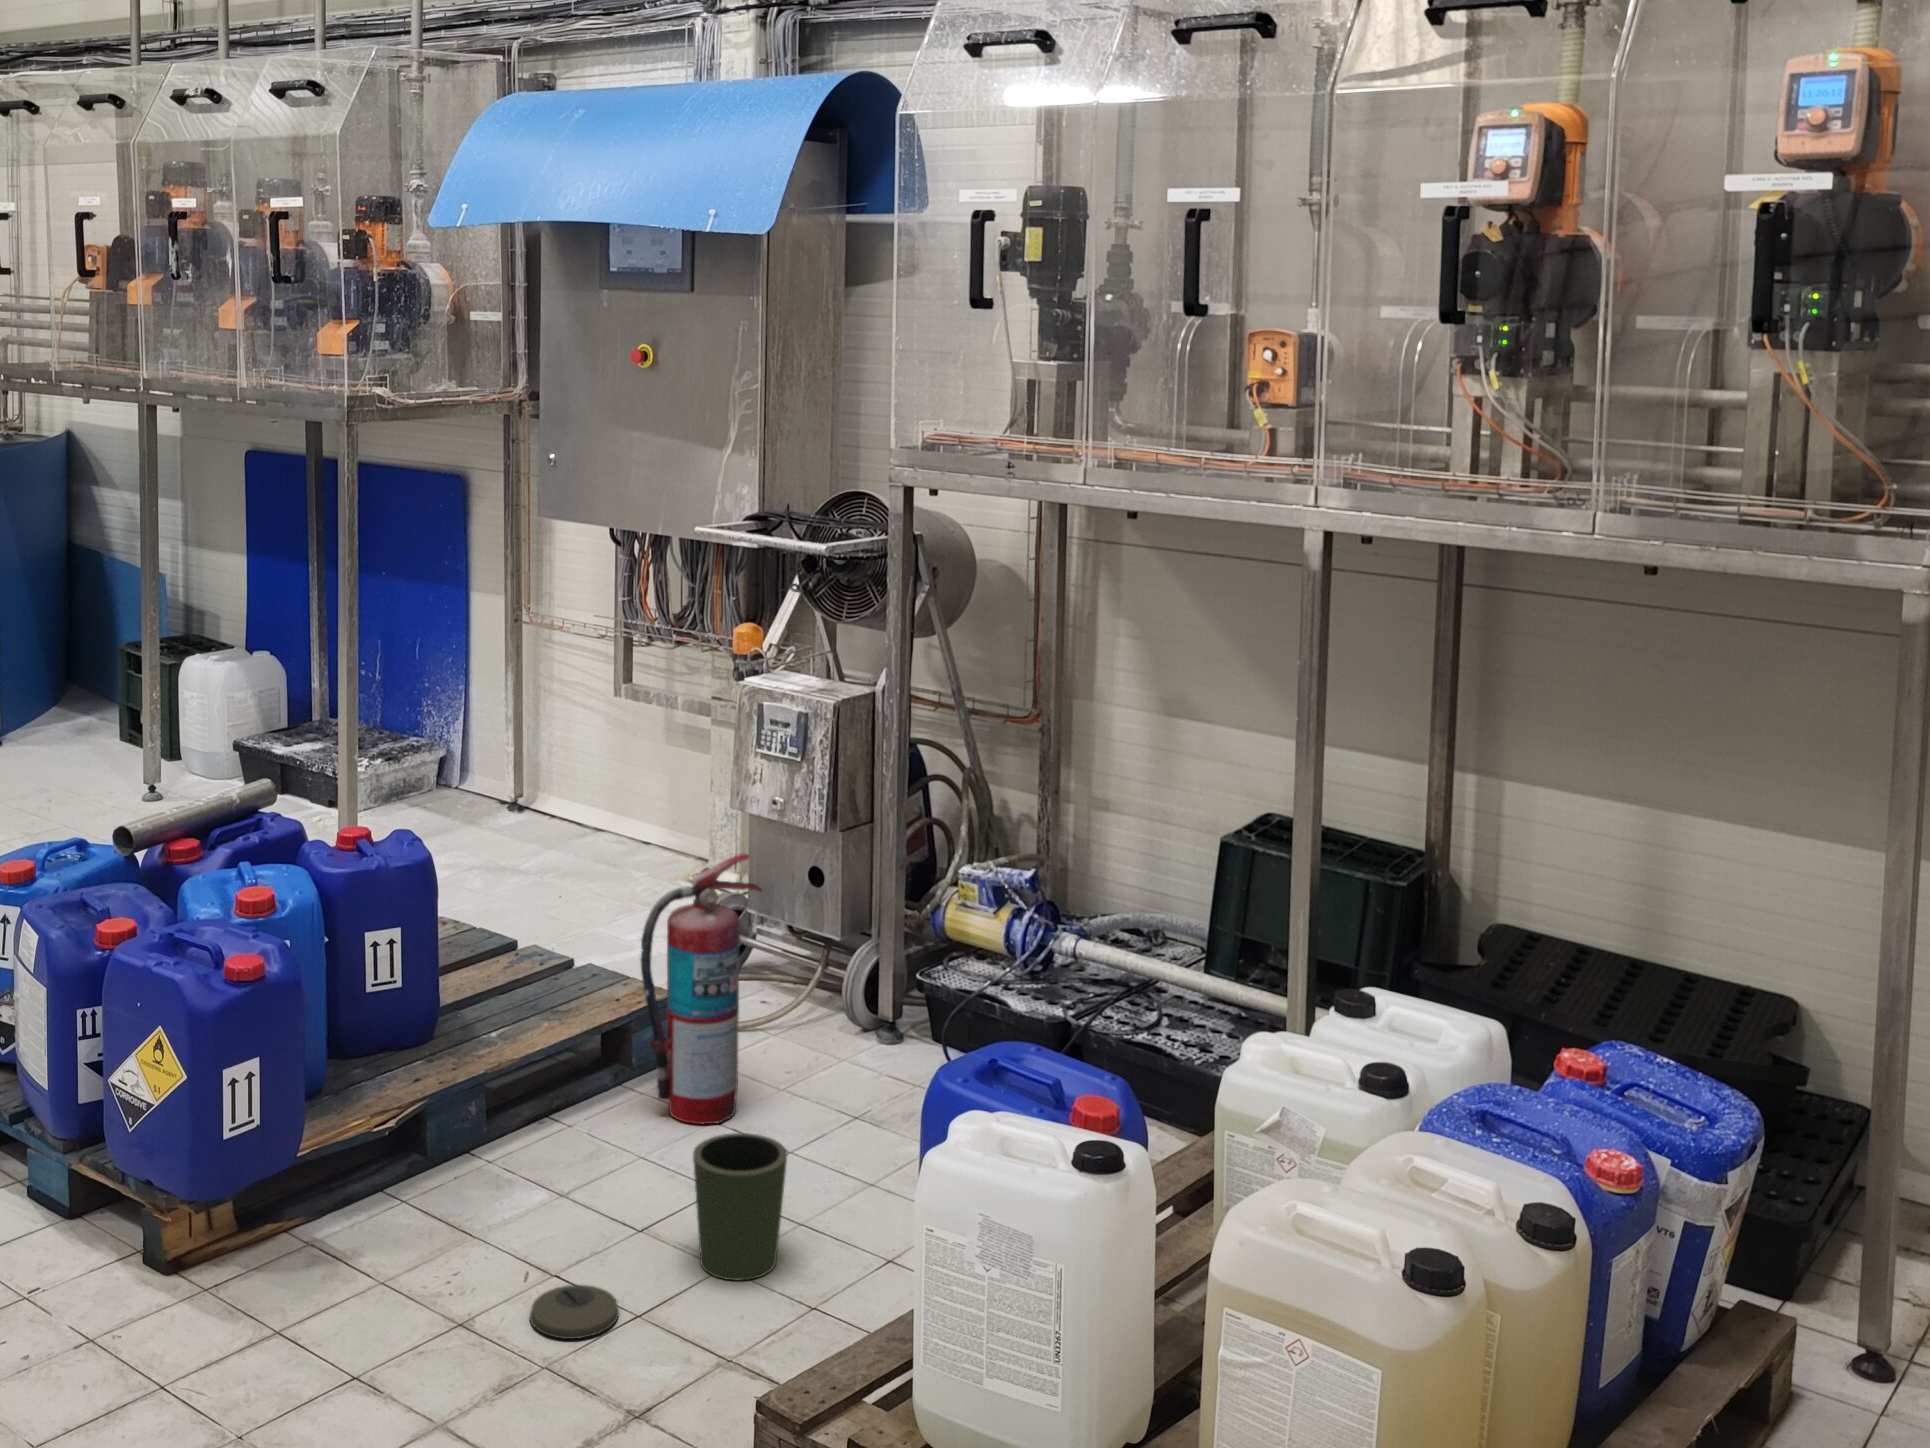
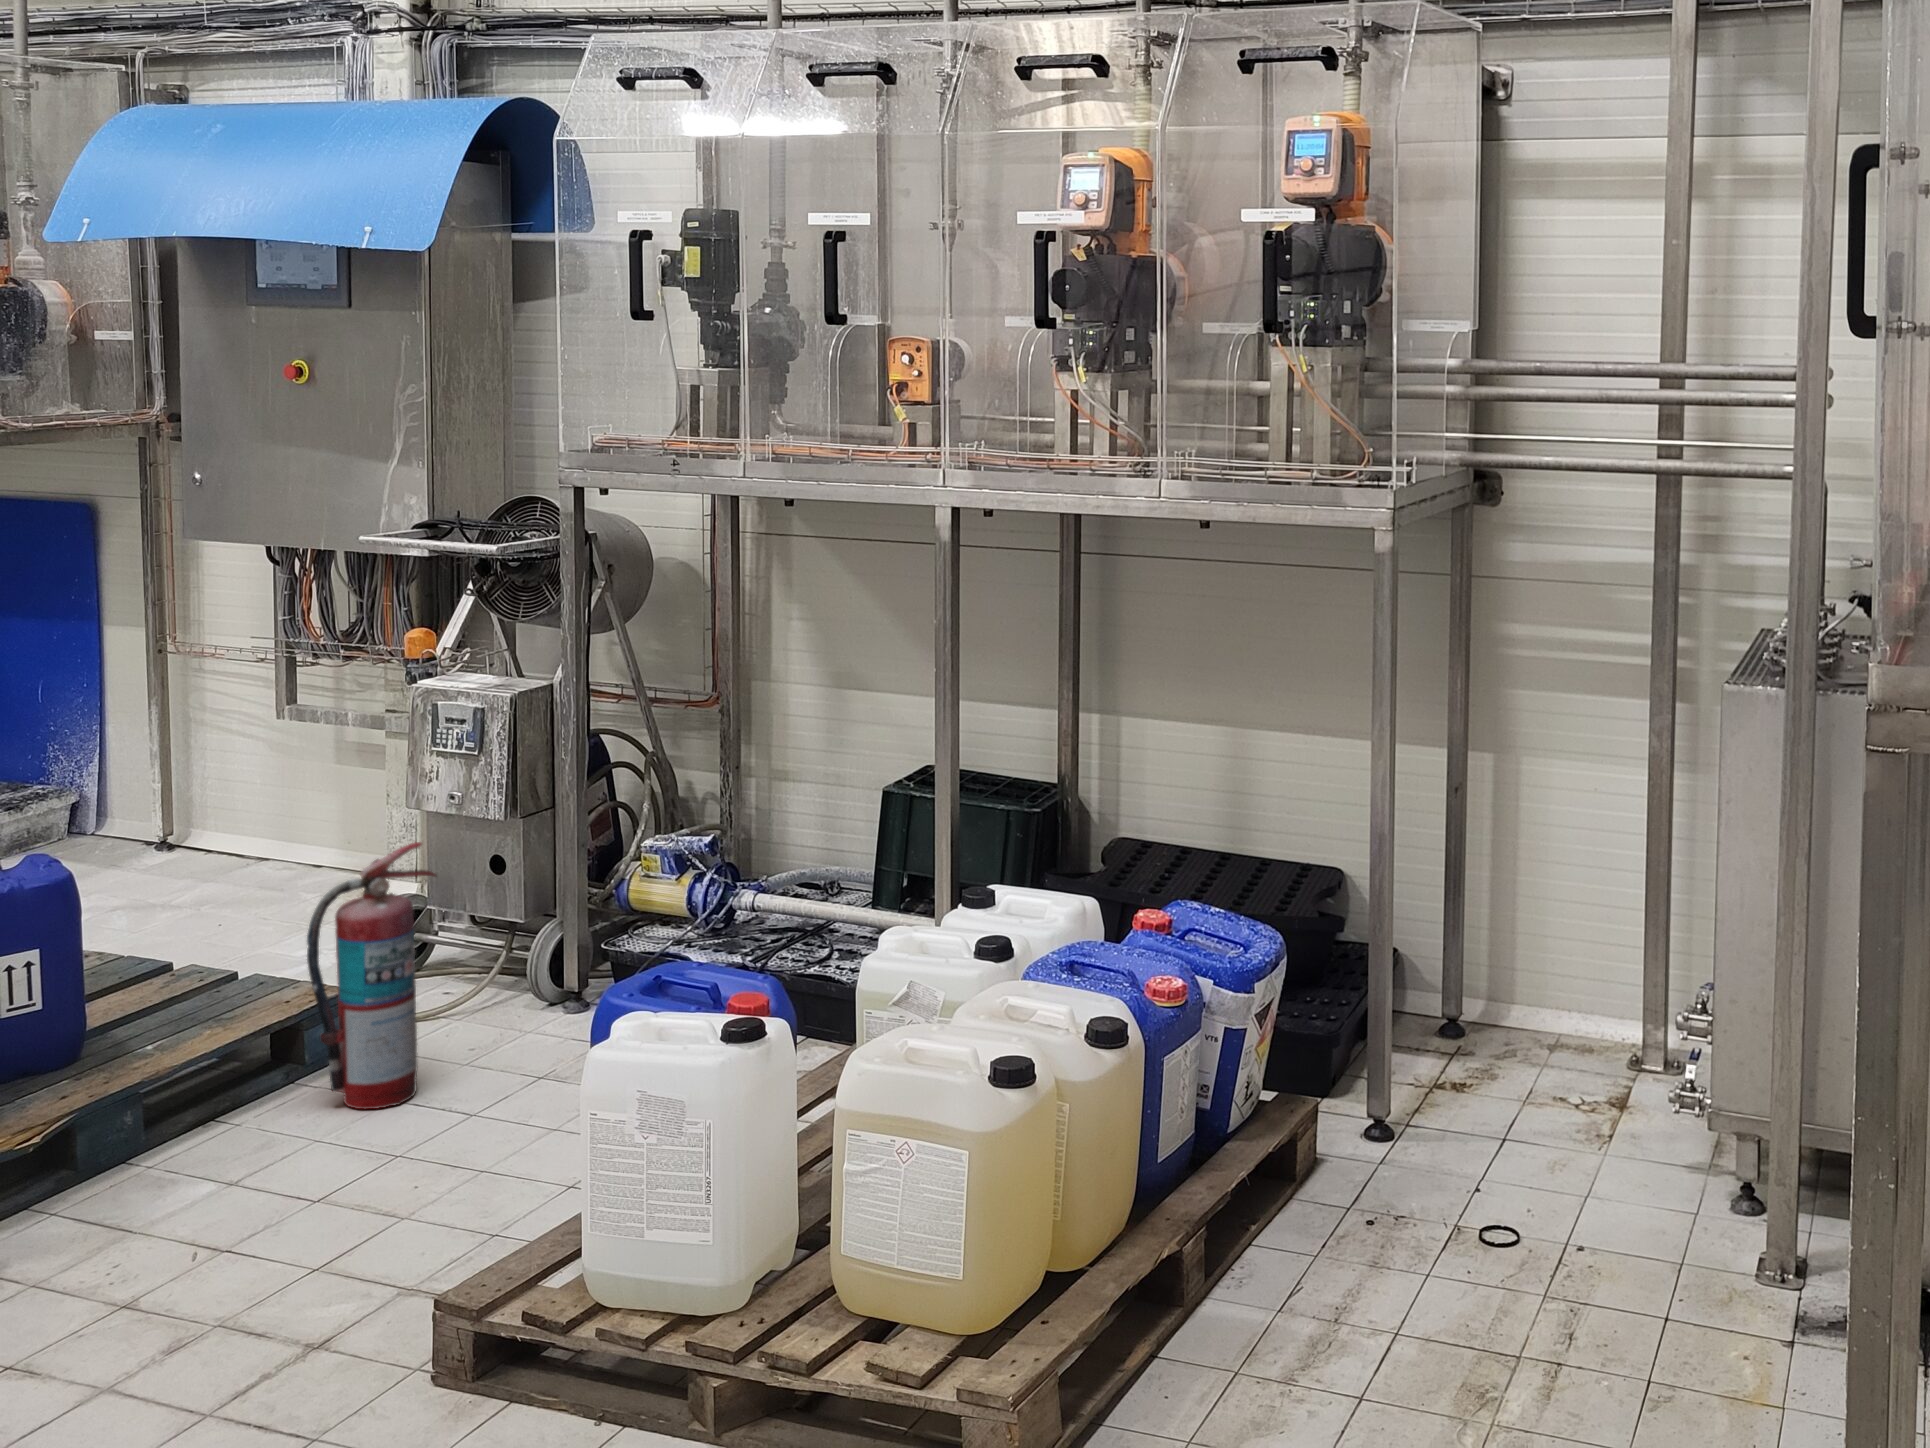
trash can: present [530,1133,787,1339] -> none [189,1096,463,1314]

